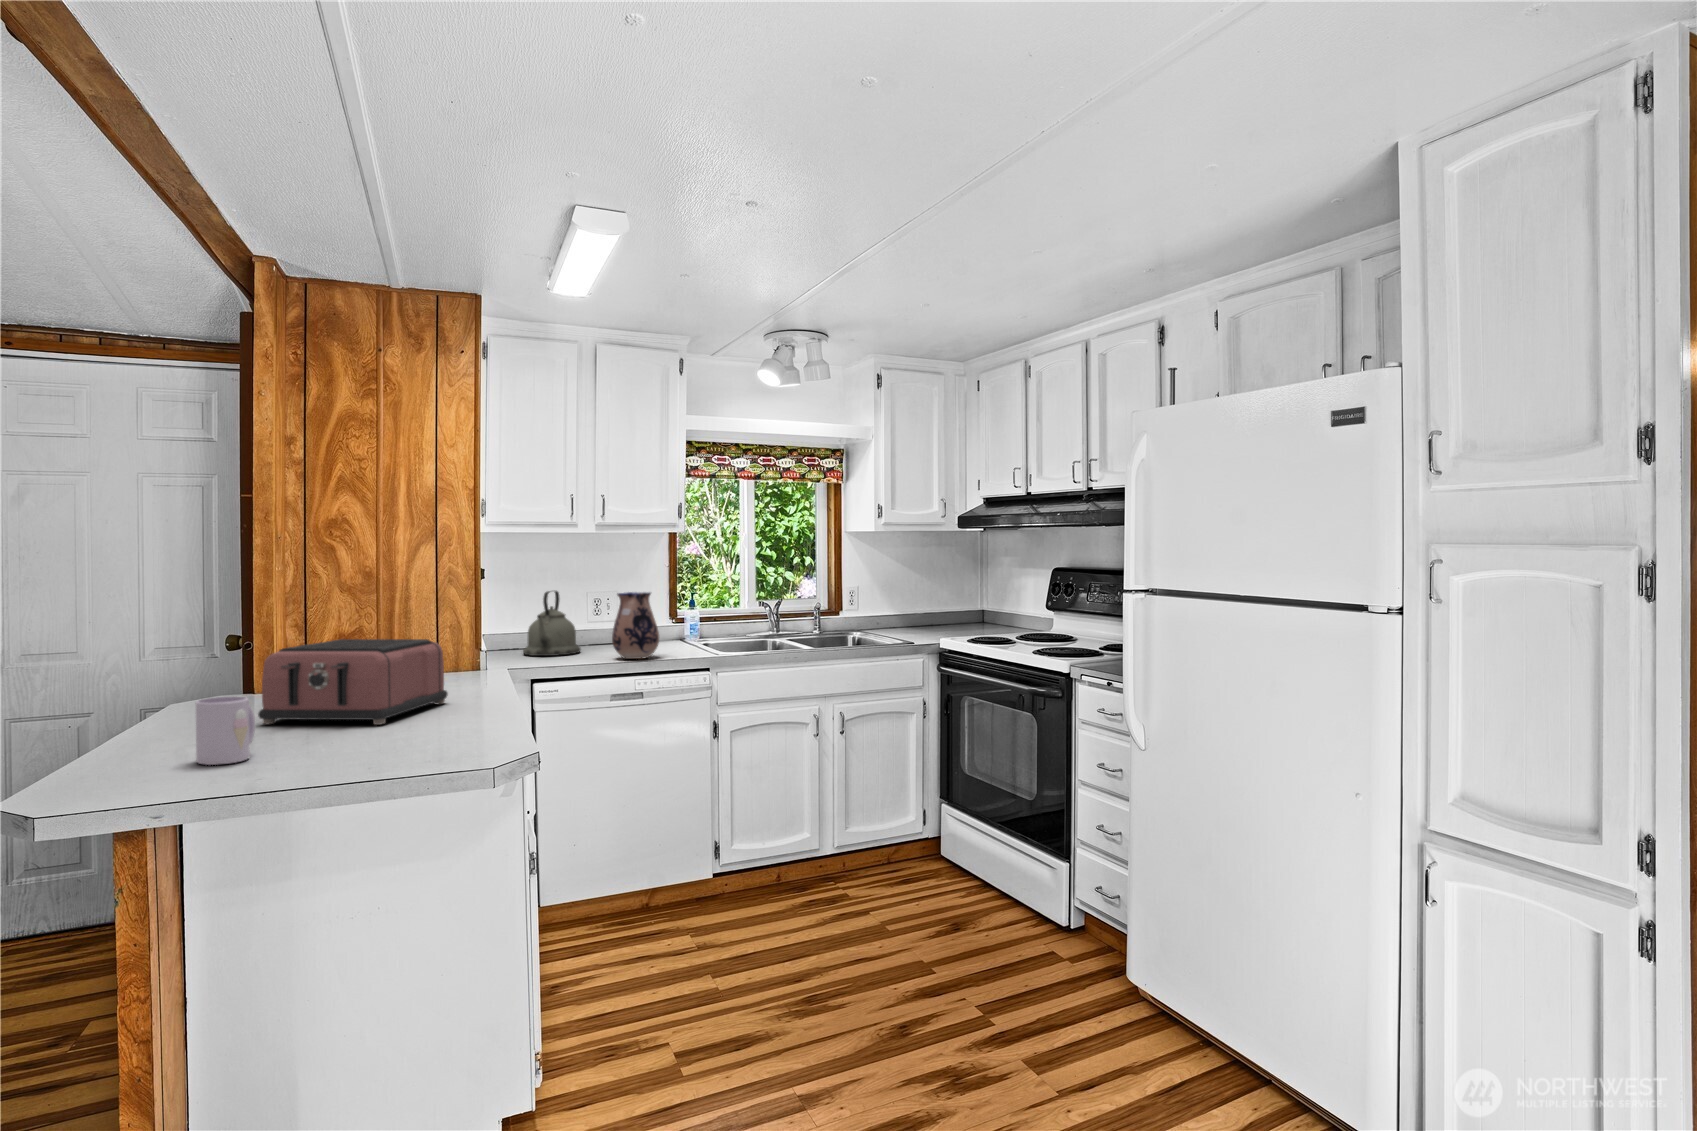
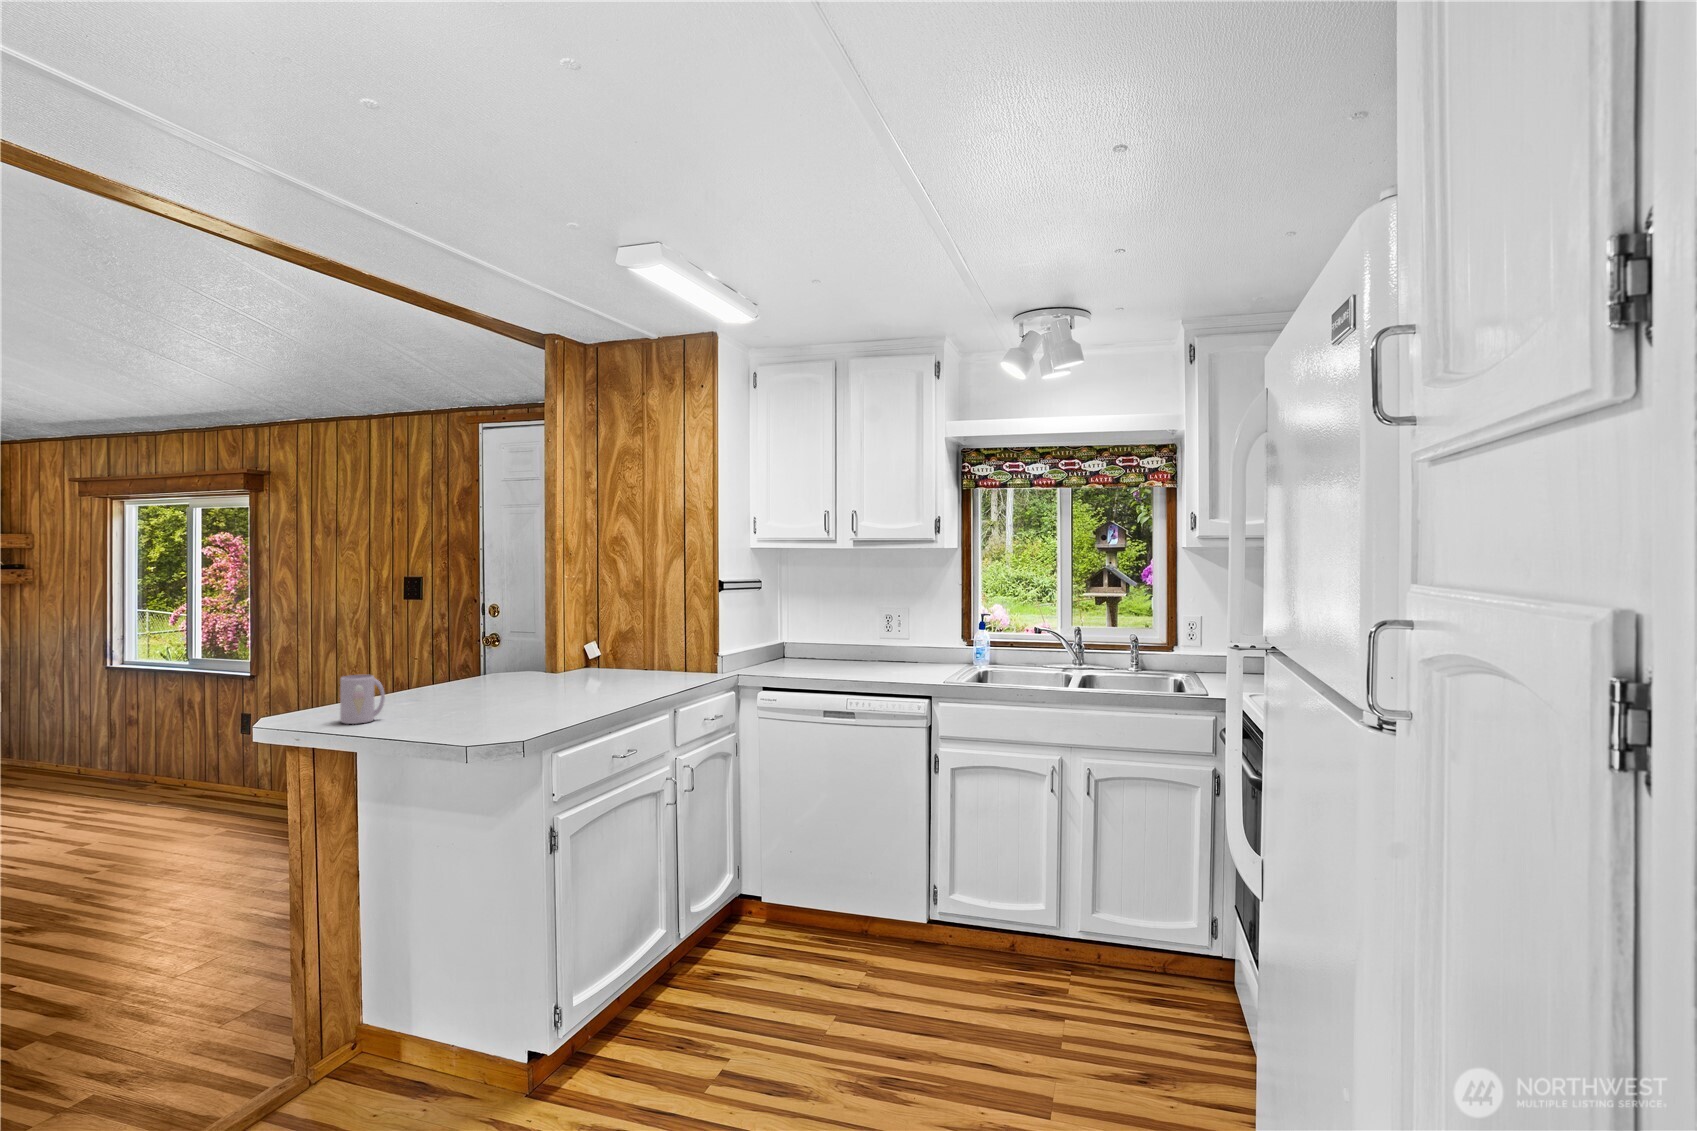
kettle: present [523,591,581,656] -> none [793,603,849,666]
ceramic pitcher: present [612,592,659,659] -> none [841,608,887,676]
toaster: present [258,639,448,725] -> none [457,637,599,709]

